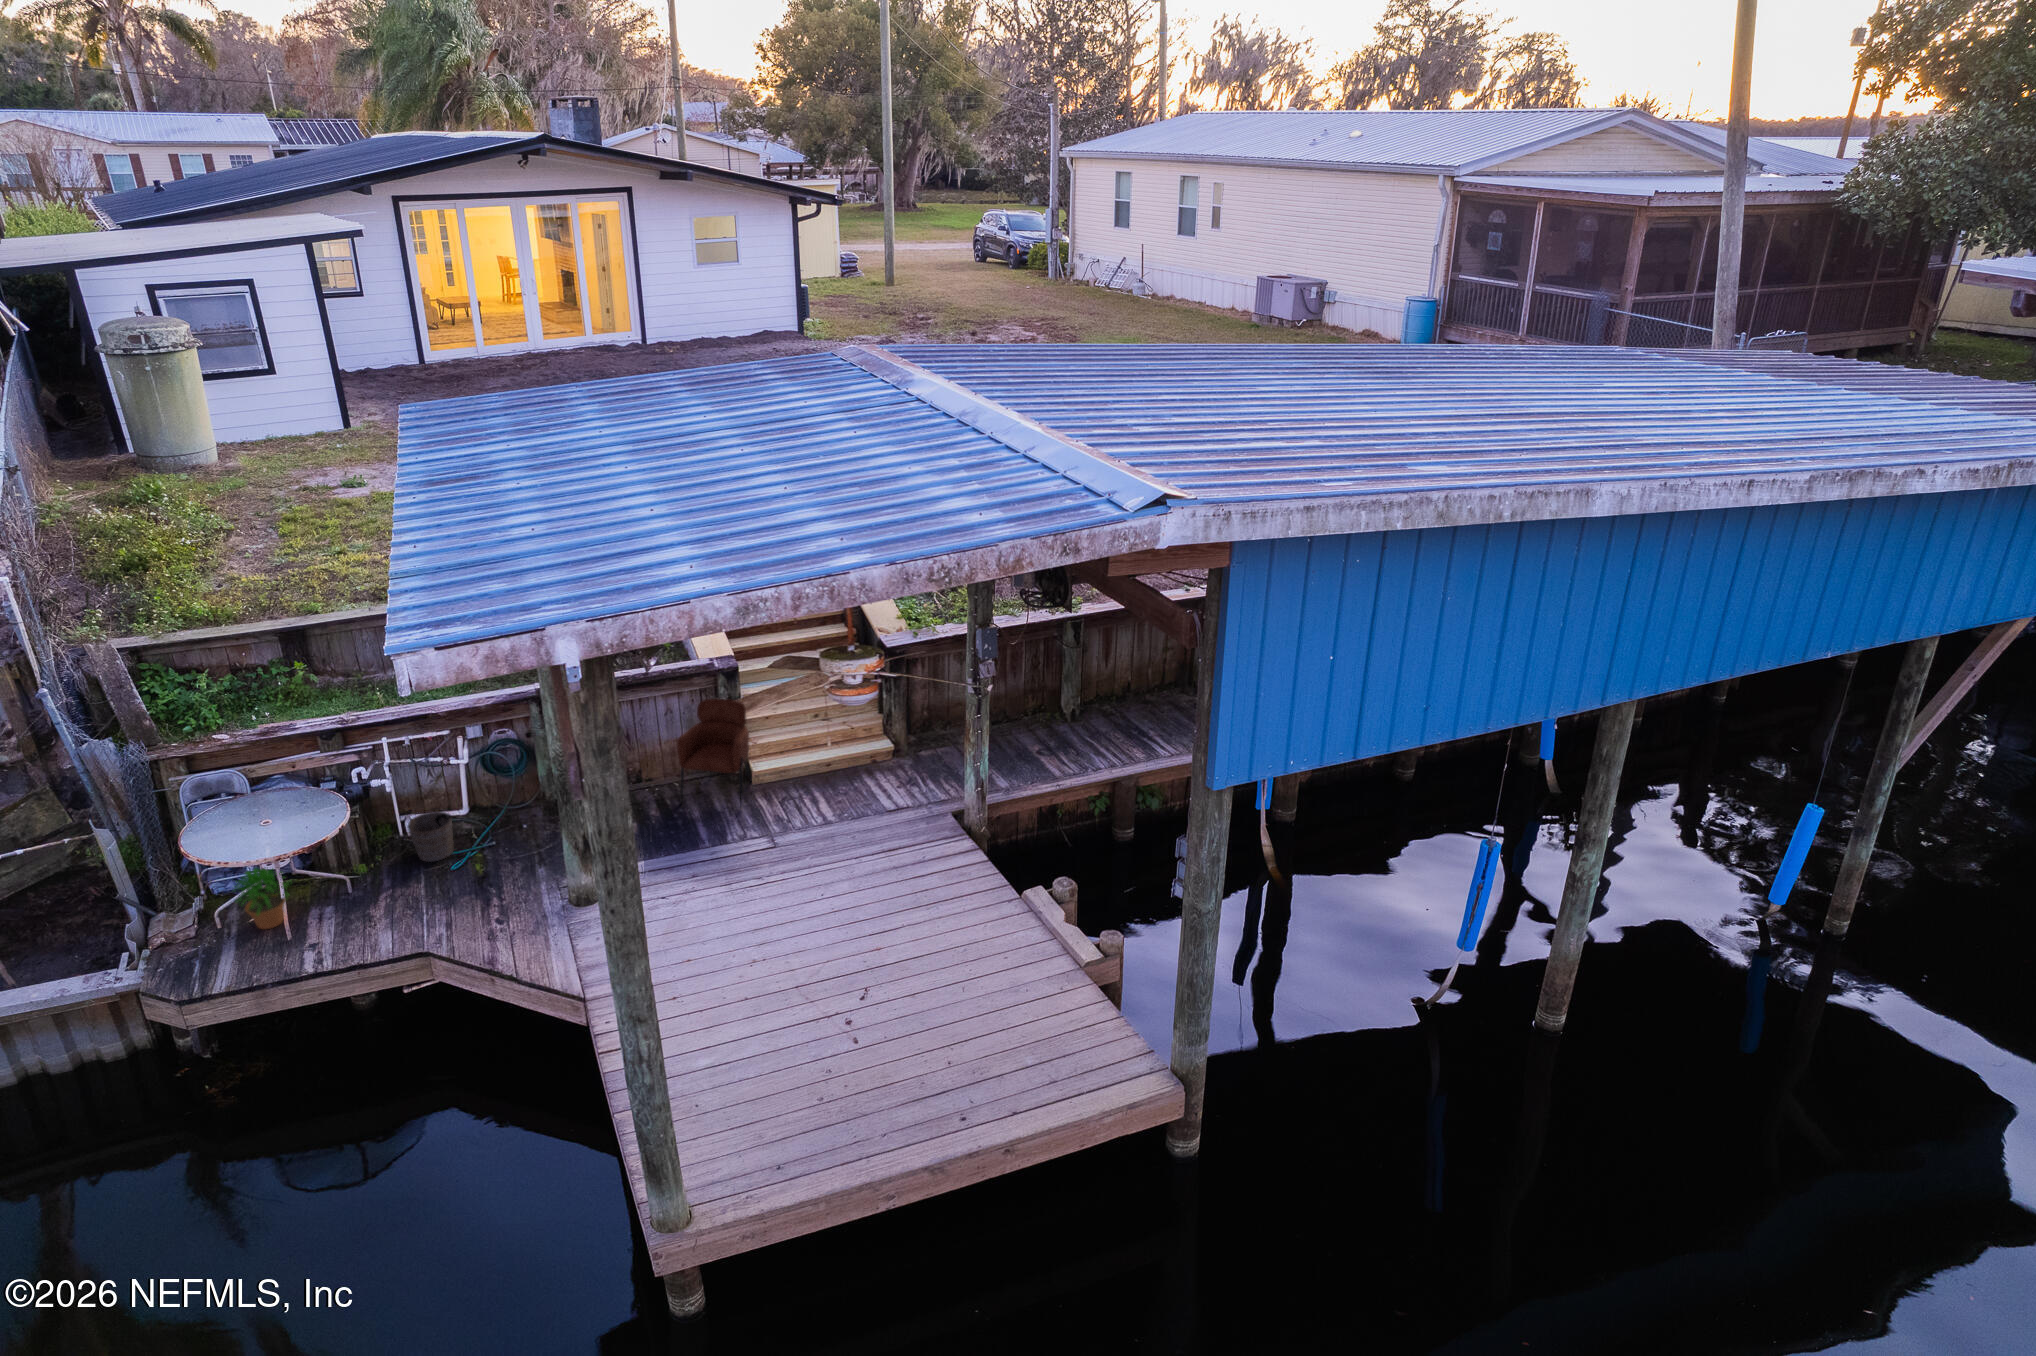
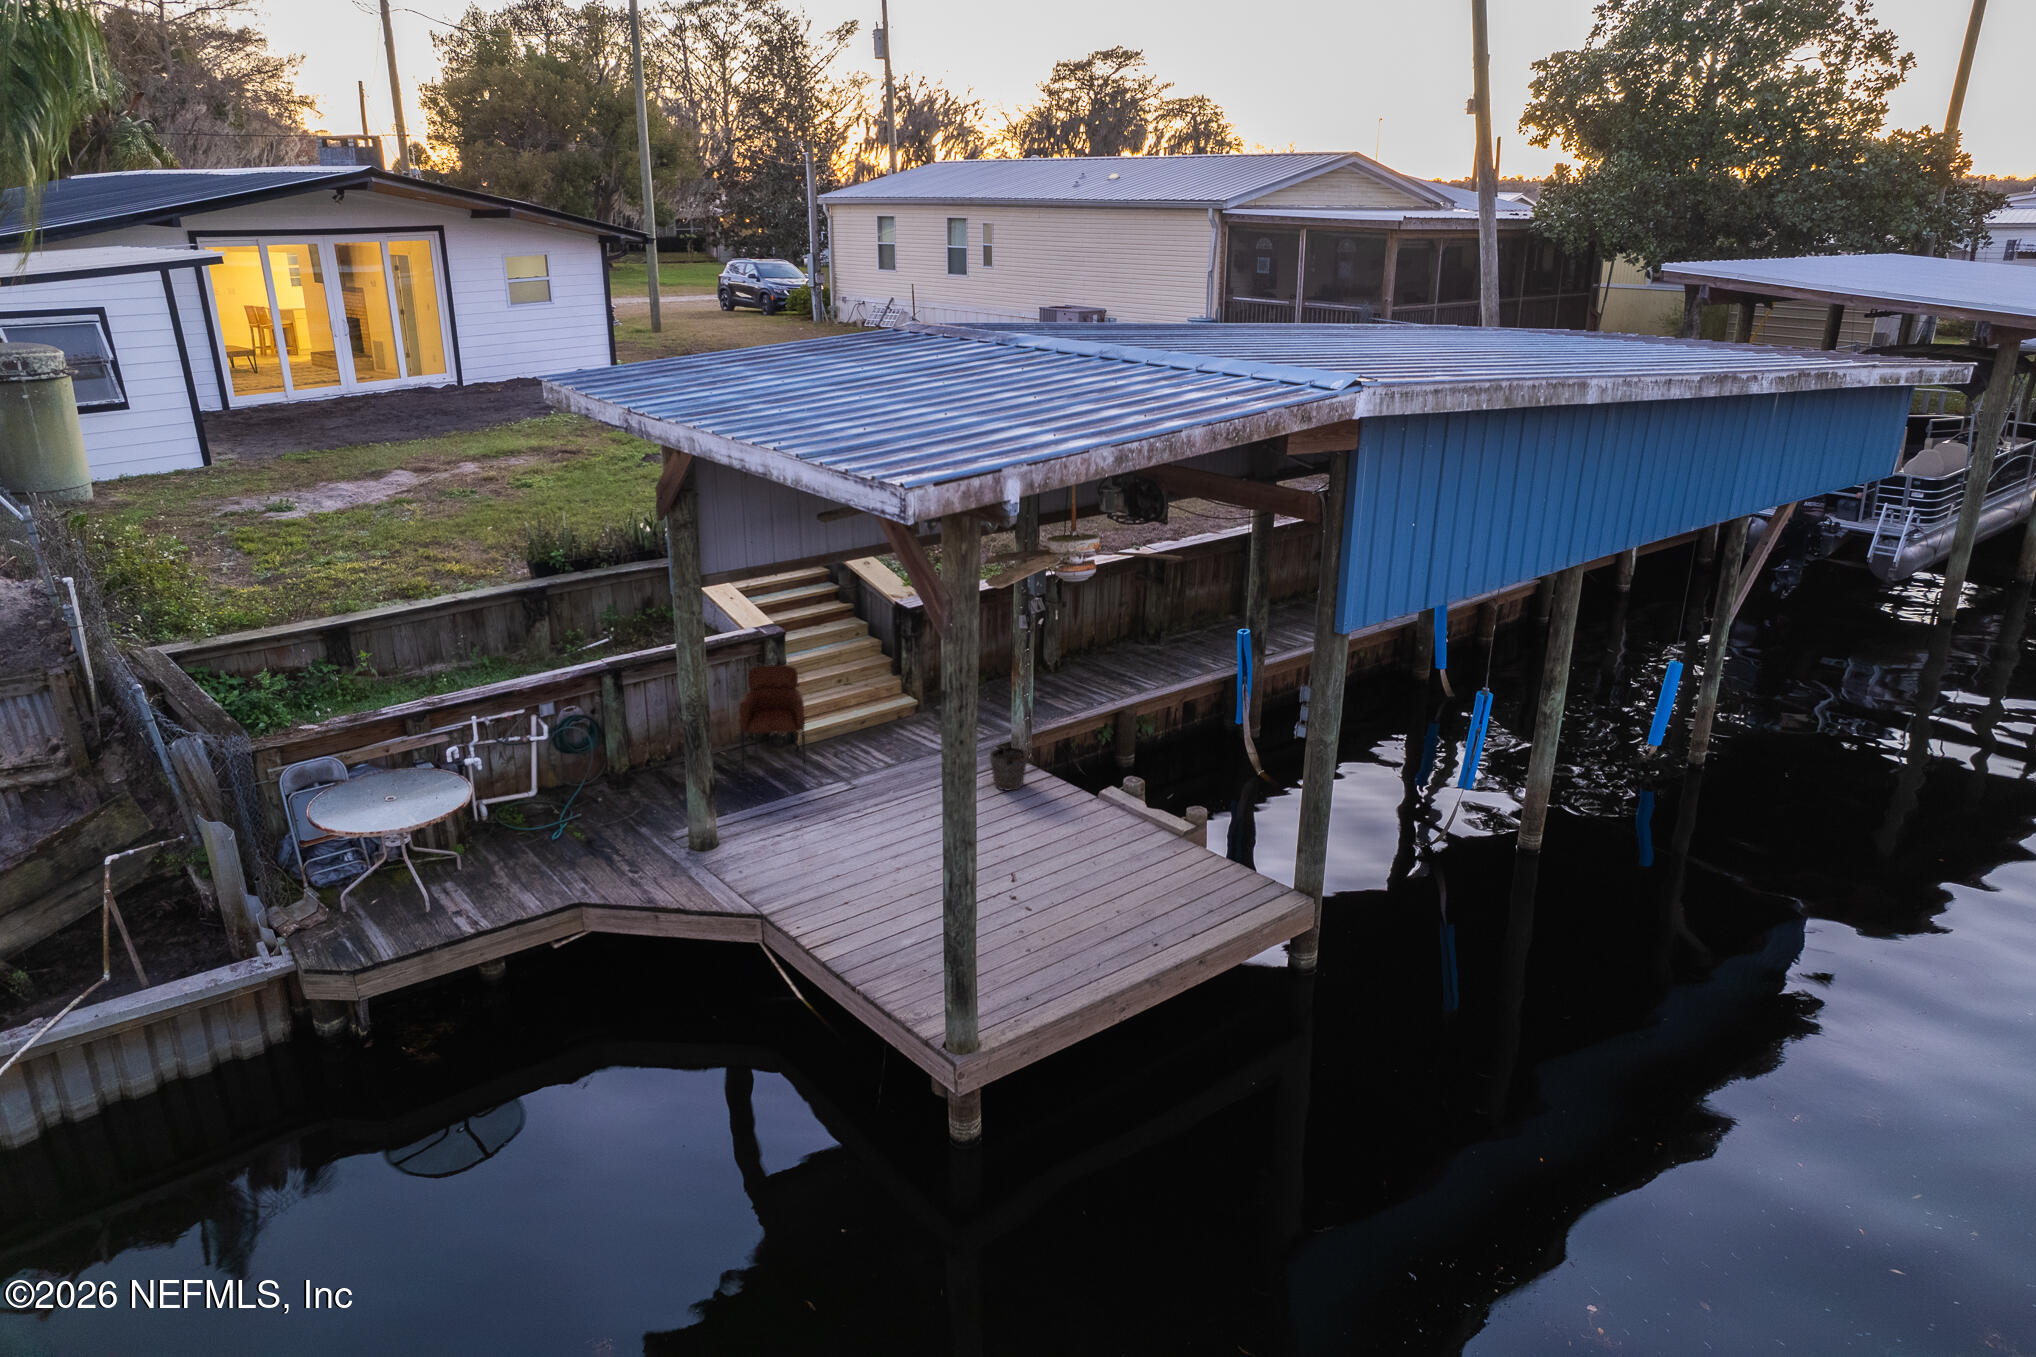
bucket: present [407,809,454,862] -> present [990,745,1028,790]
potted plant: present [234,868,290,929] -> none [363,841,419,907]

